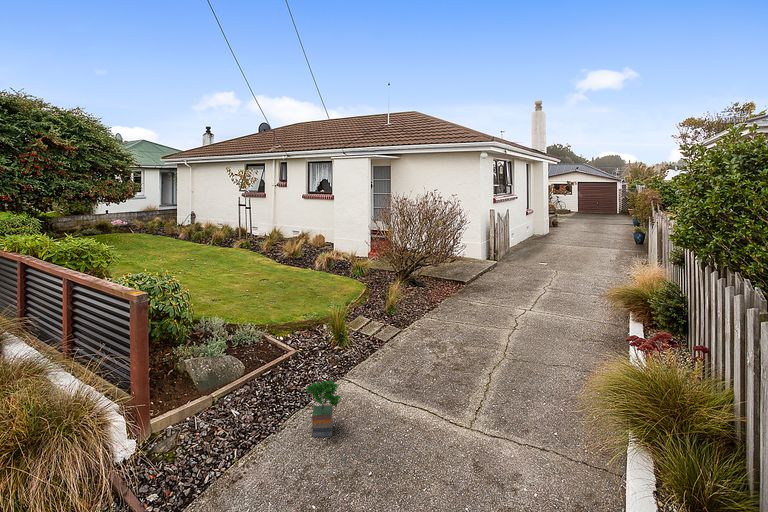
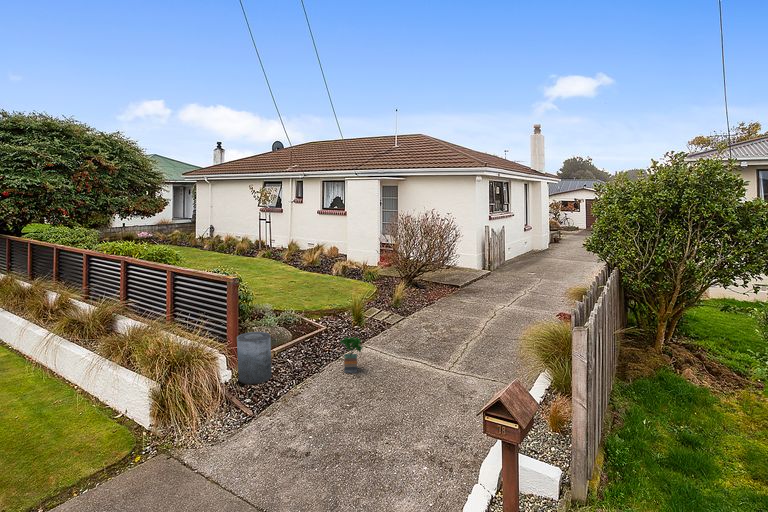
trash can: none [139,376,201,465] -> present [237,332,272,384]

